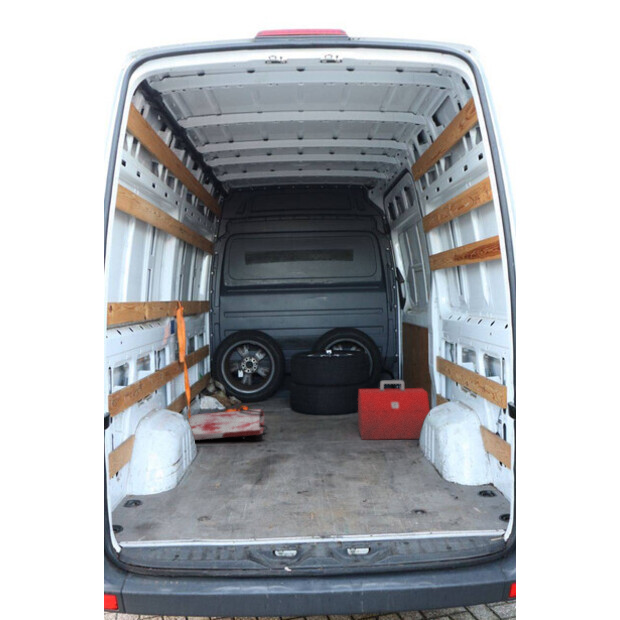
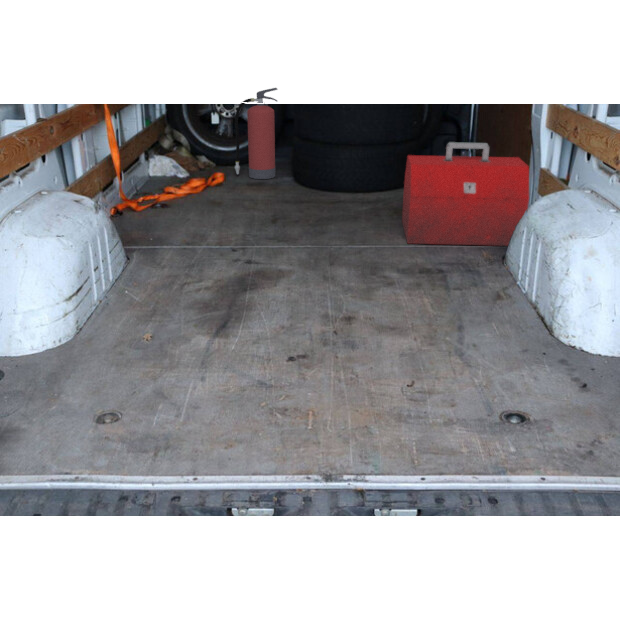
fire extinguisher: none [253,355,281,410] -> present [235,88,277,179]
bag: present [189,405,267,441] -> none [103,178,250,240]

